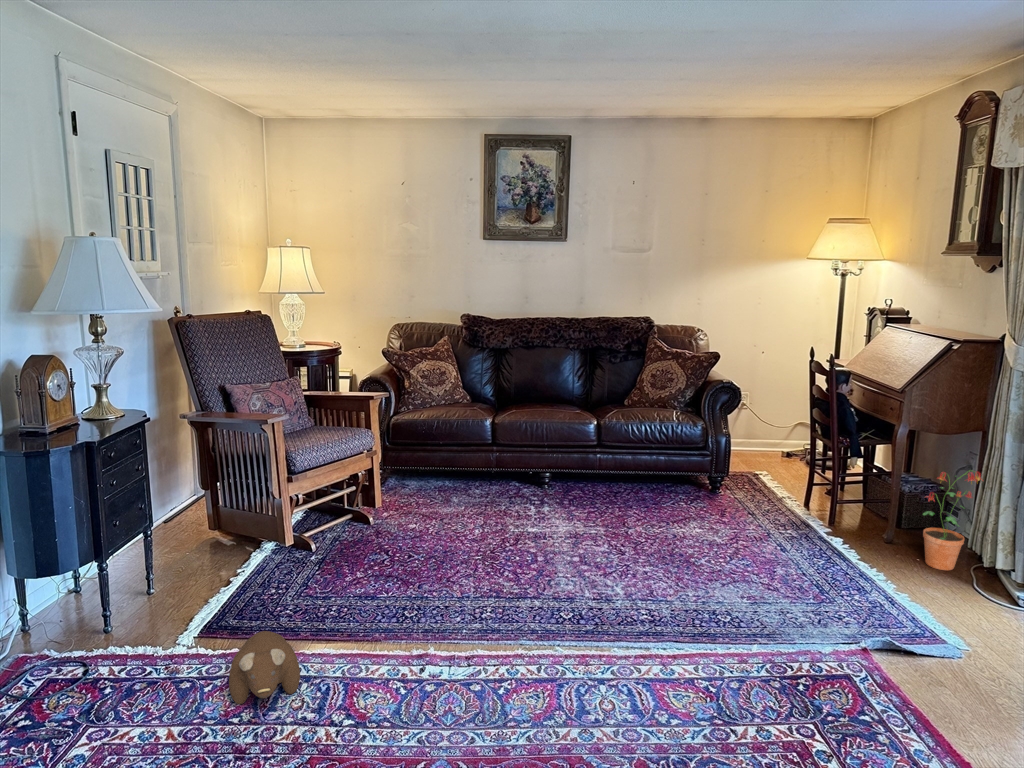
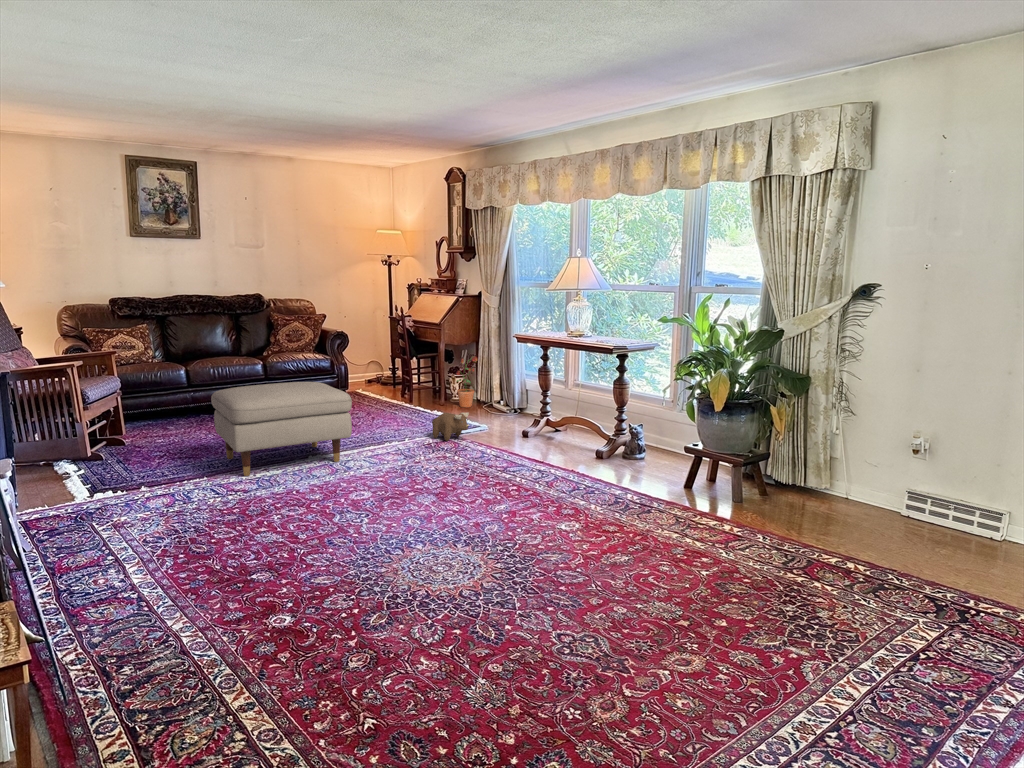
ottoman: none [372,492,606,684] -> present [211,382,352,476]
plush toy: present [229,631,300,704] -> present [432,412,469,441]

